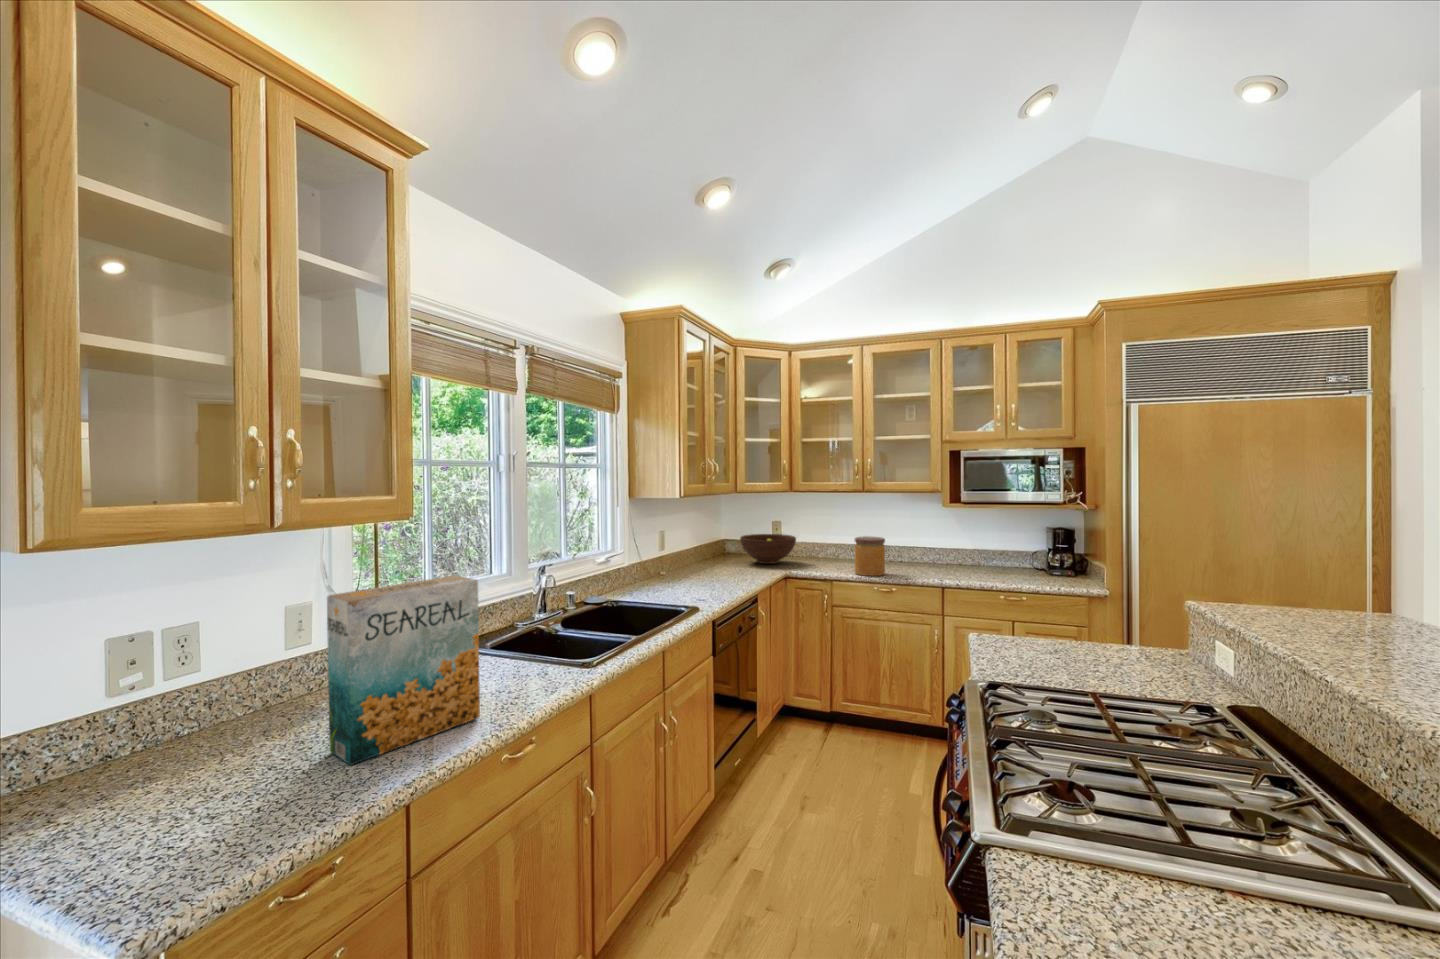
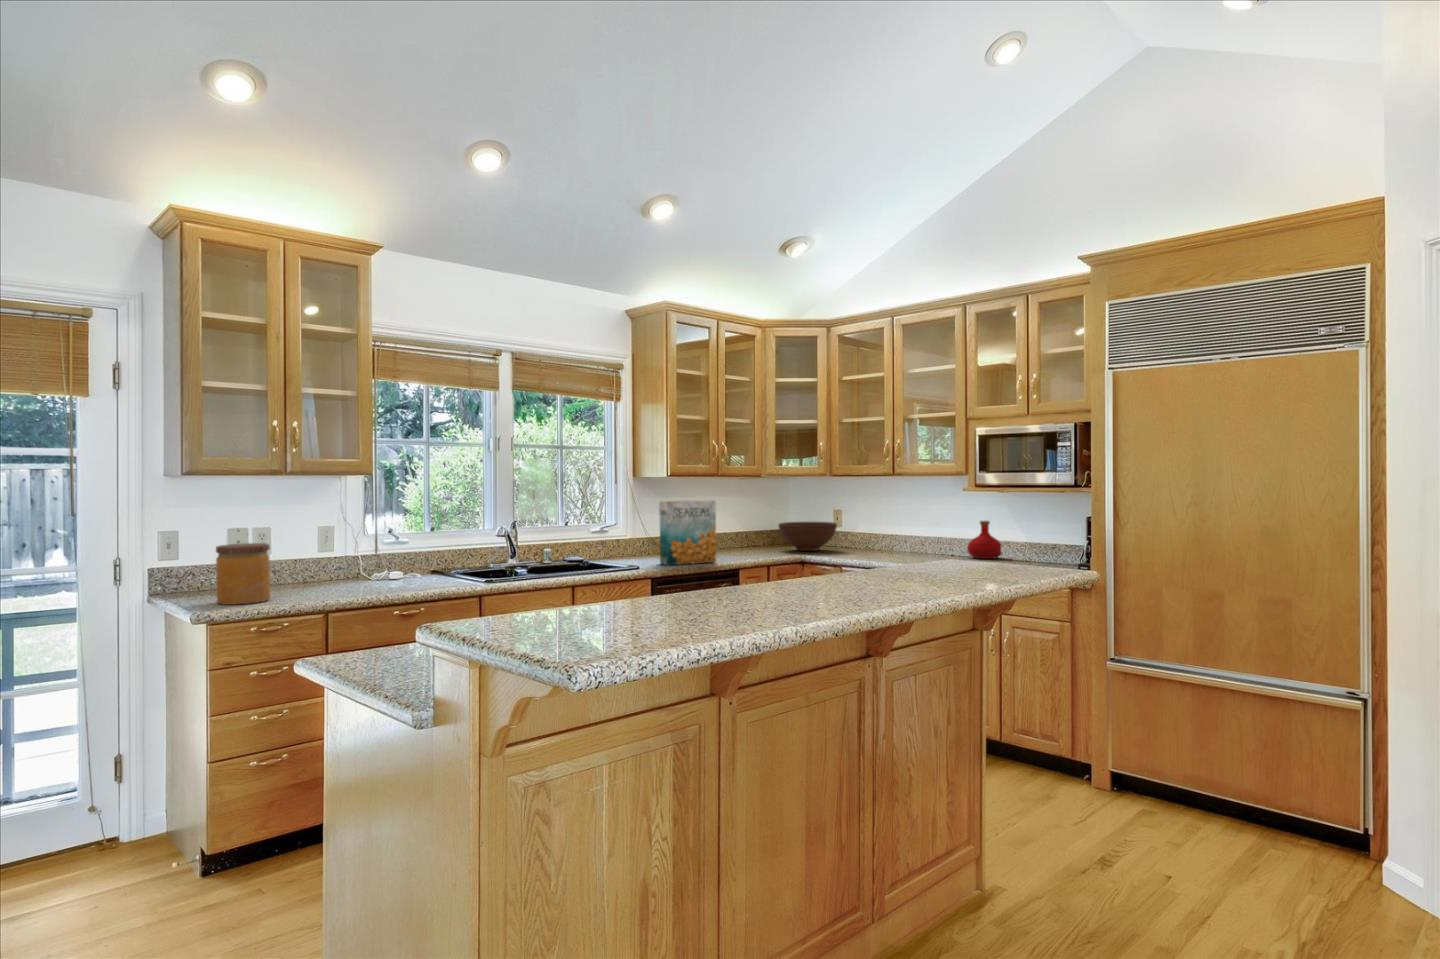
bottle: none [922,532,954,566] -> present [967,521,1002,559]
jar: present [855,536,885,576] -> present [216,543,270,605]
cereal box: present [327,575,480,765] -> present [659,500,716,565]

